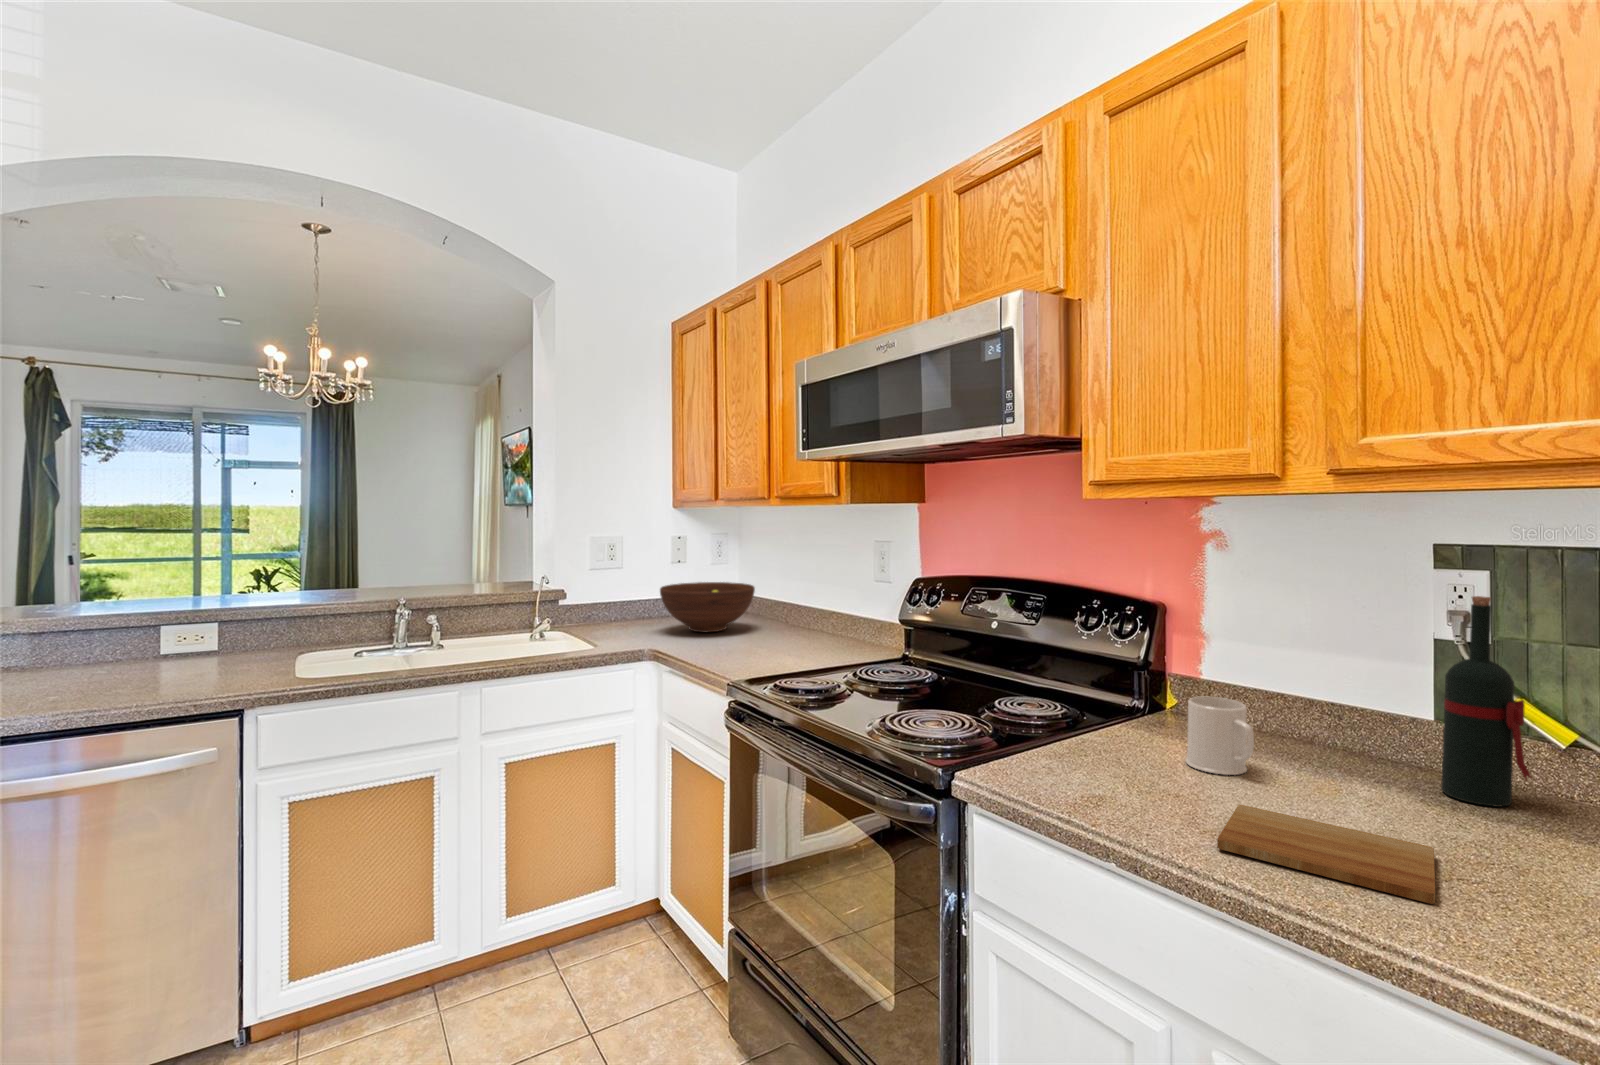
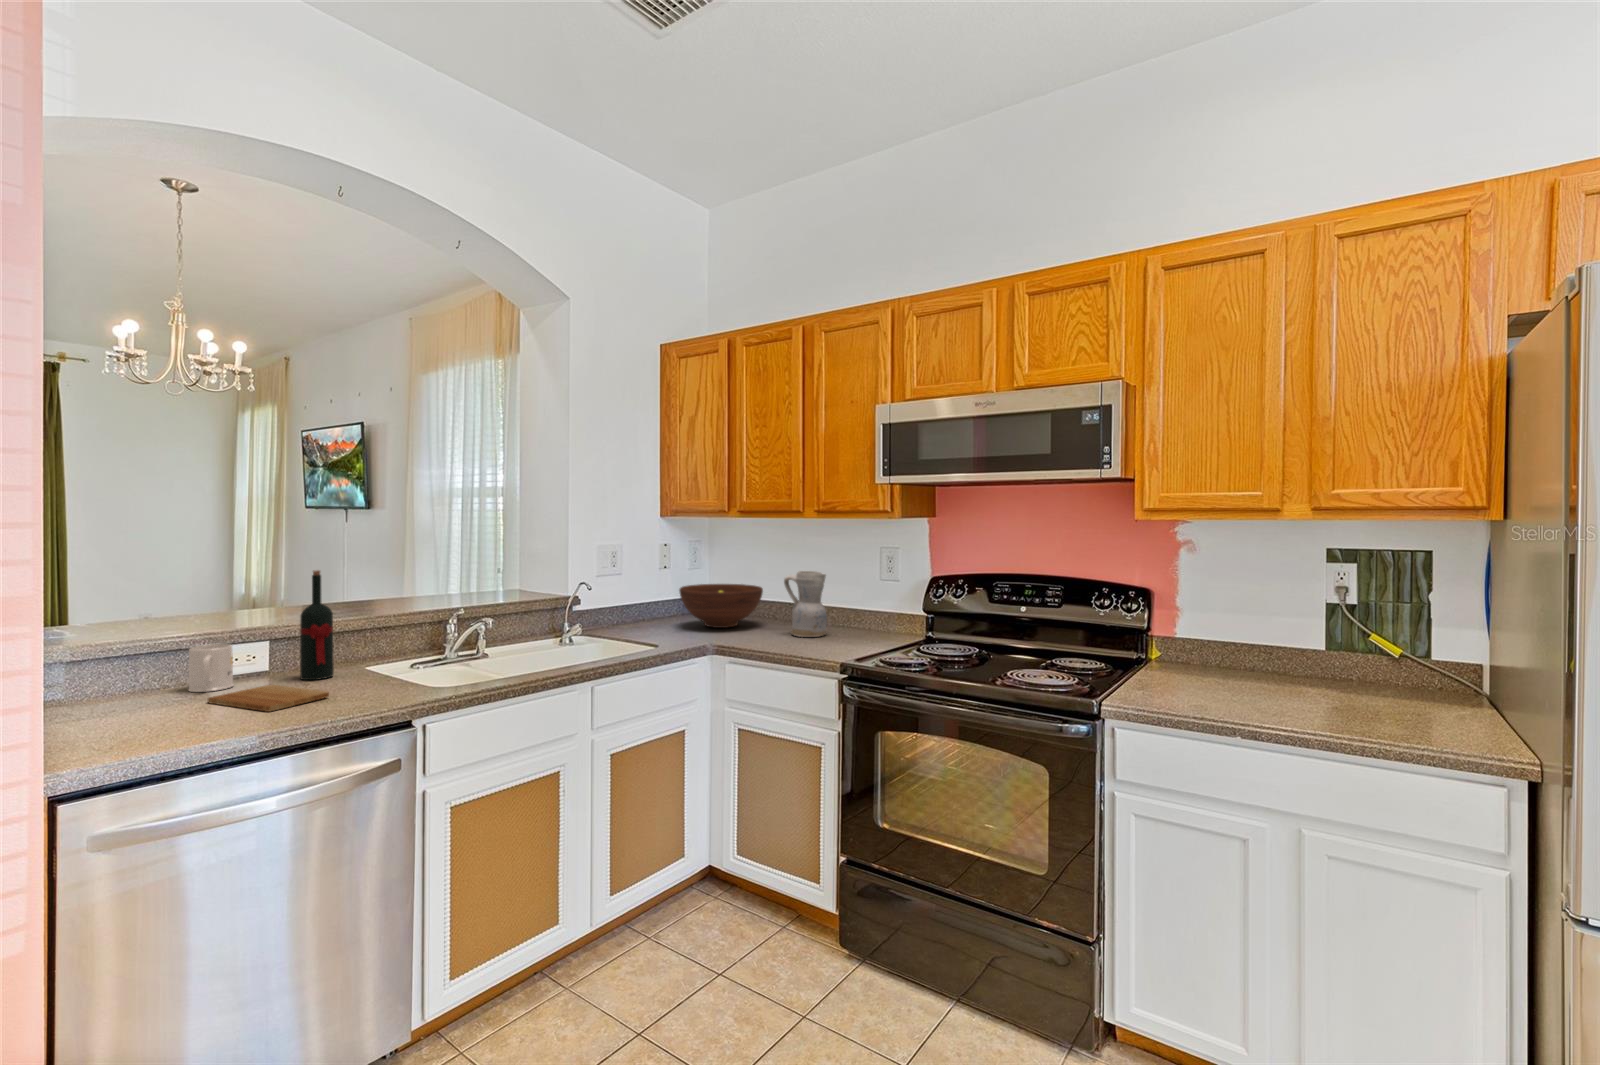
ceramic pitcher: none [749,569,798,649] -> present [784,571,827,637]
wine bottle: present [1441,596,1532,807] -> present [300,570,334,680]
mug: present [1186,696,1254,775] -> present [189,644,233,692]
cutting board: present [1217,805,1435,904] -> present [208,685,329,712]

